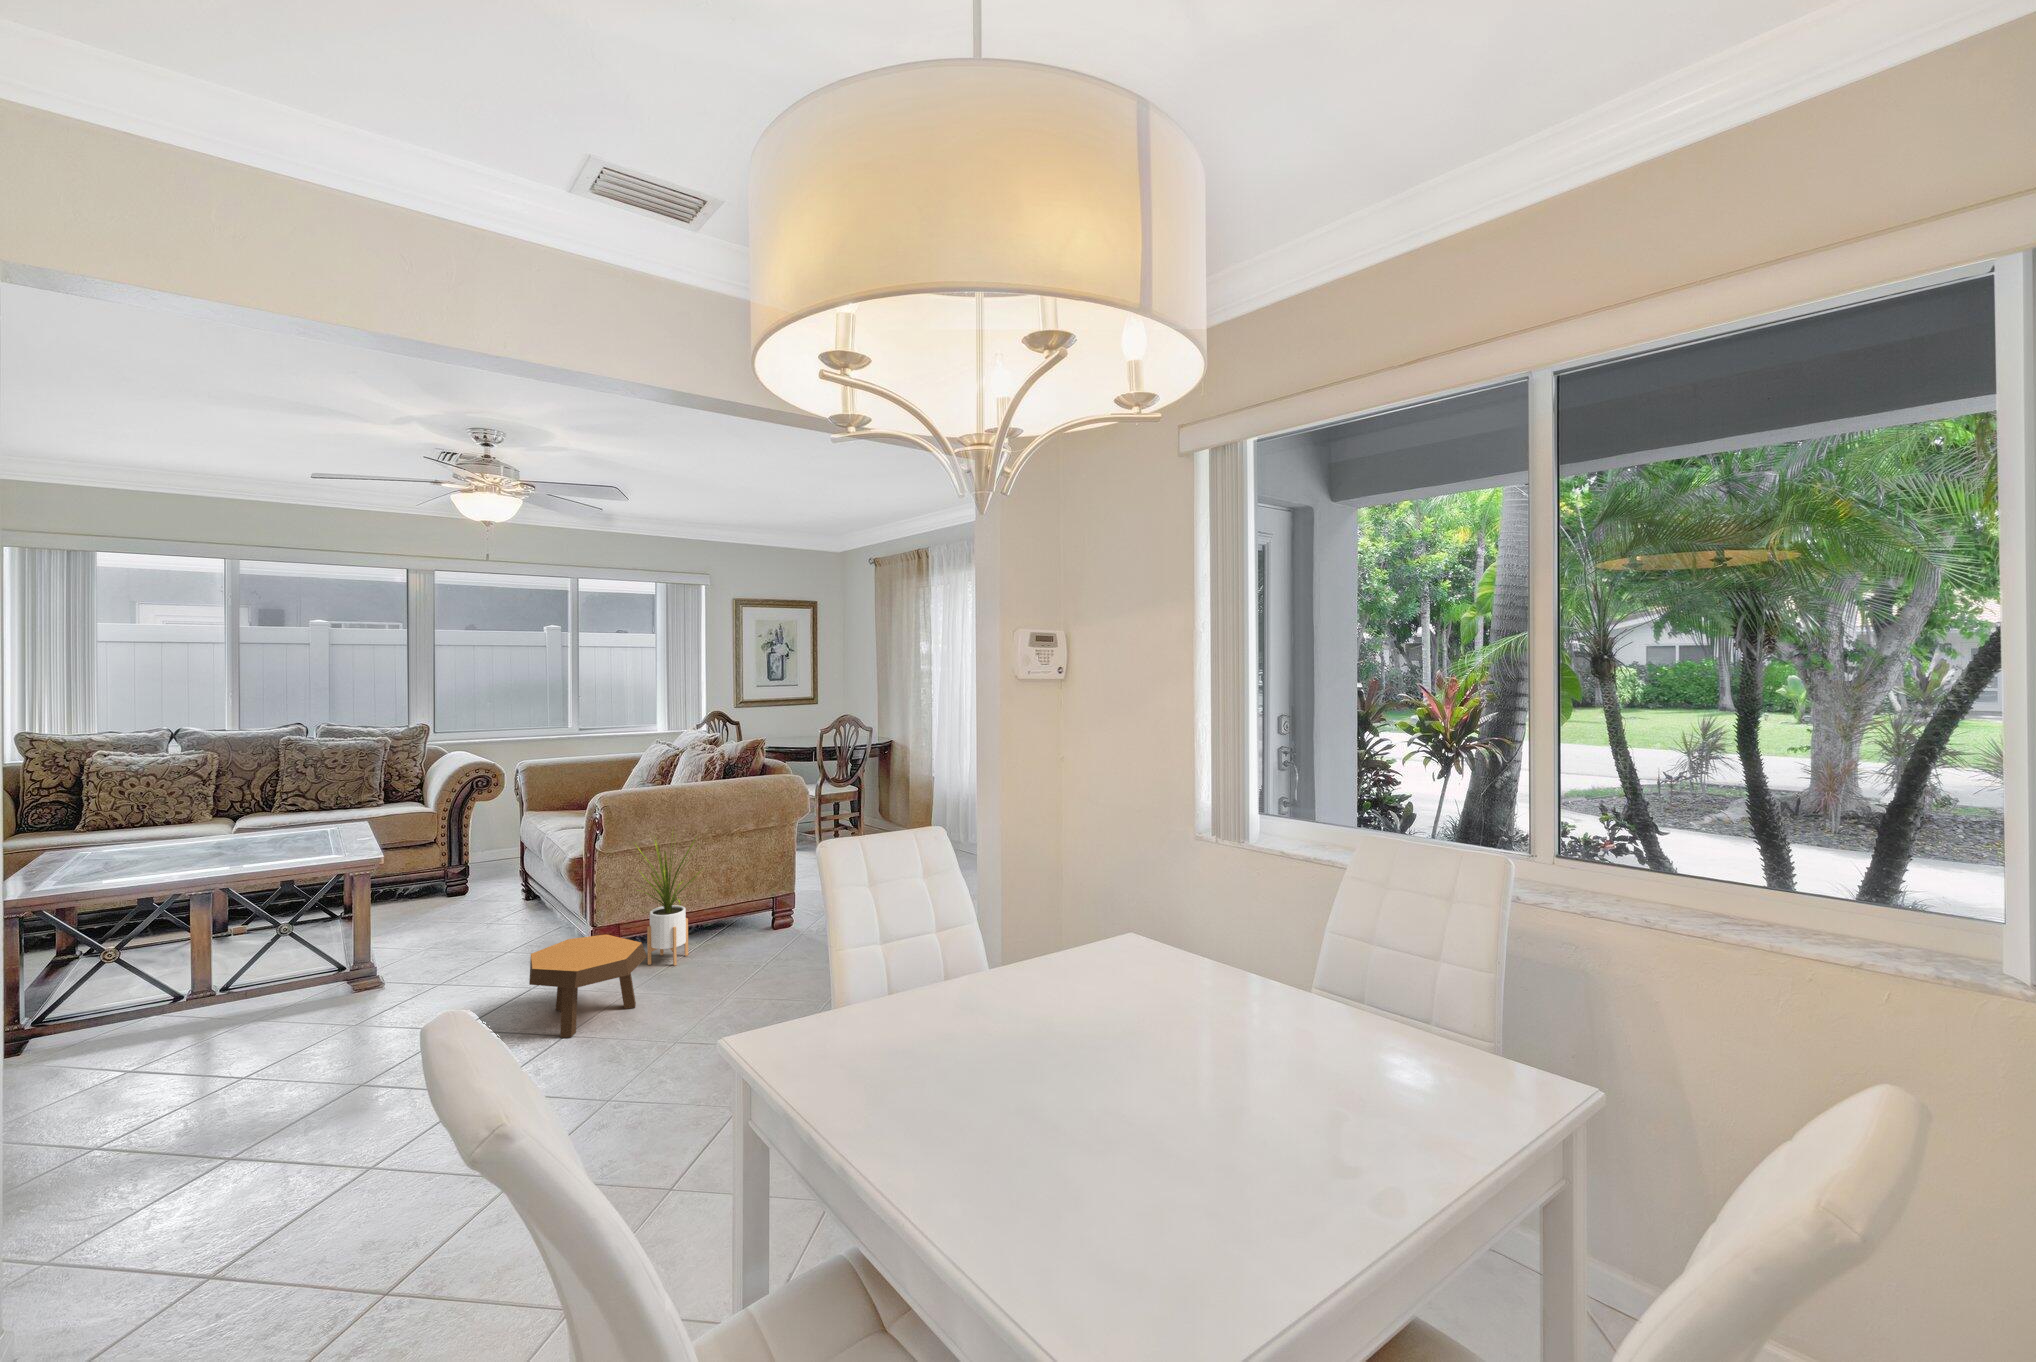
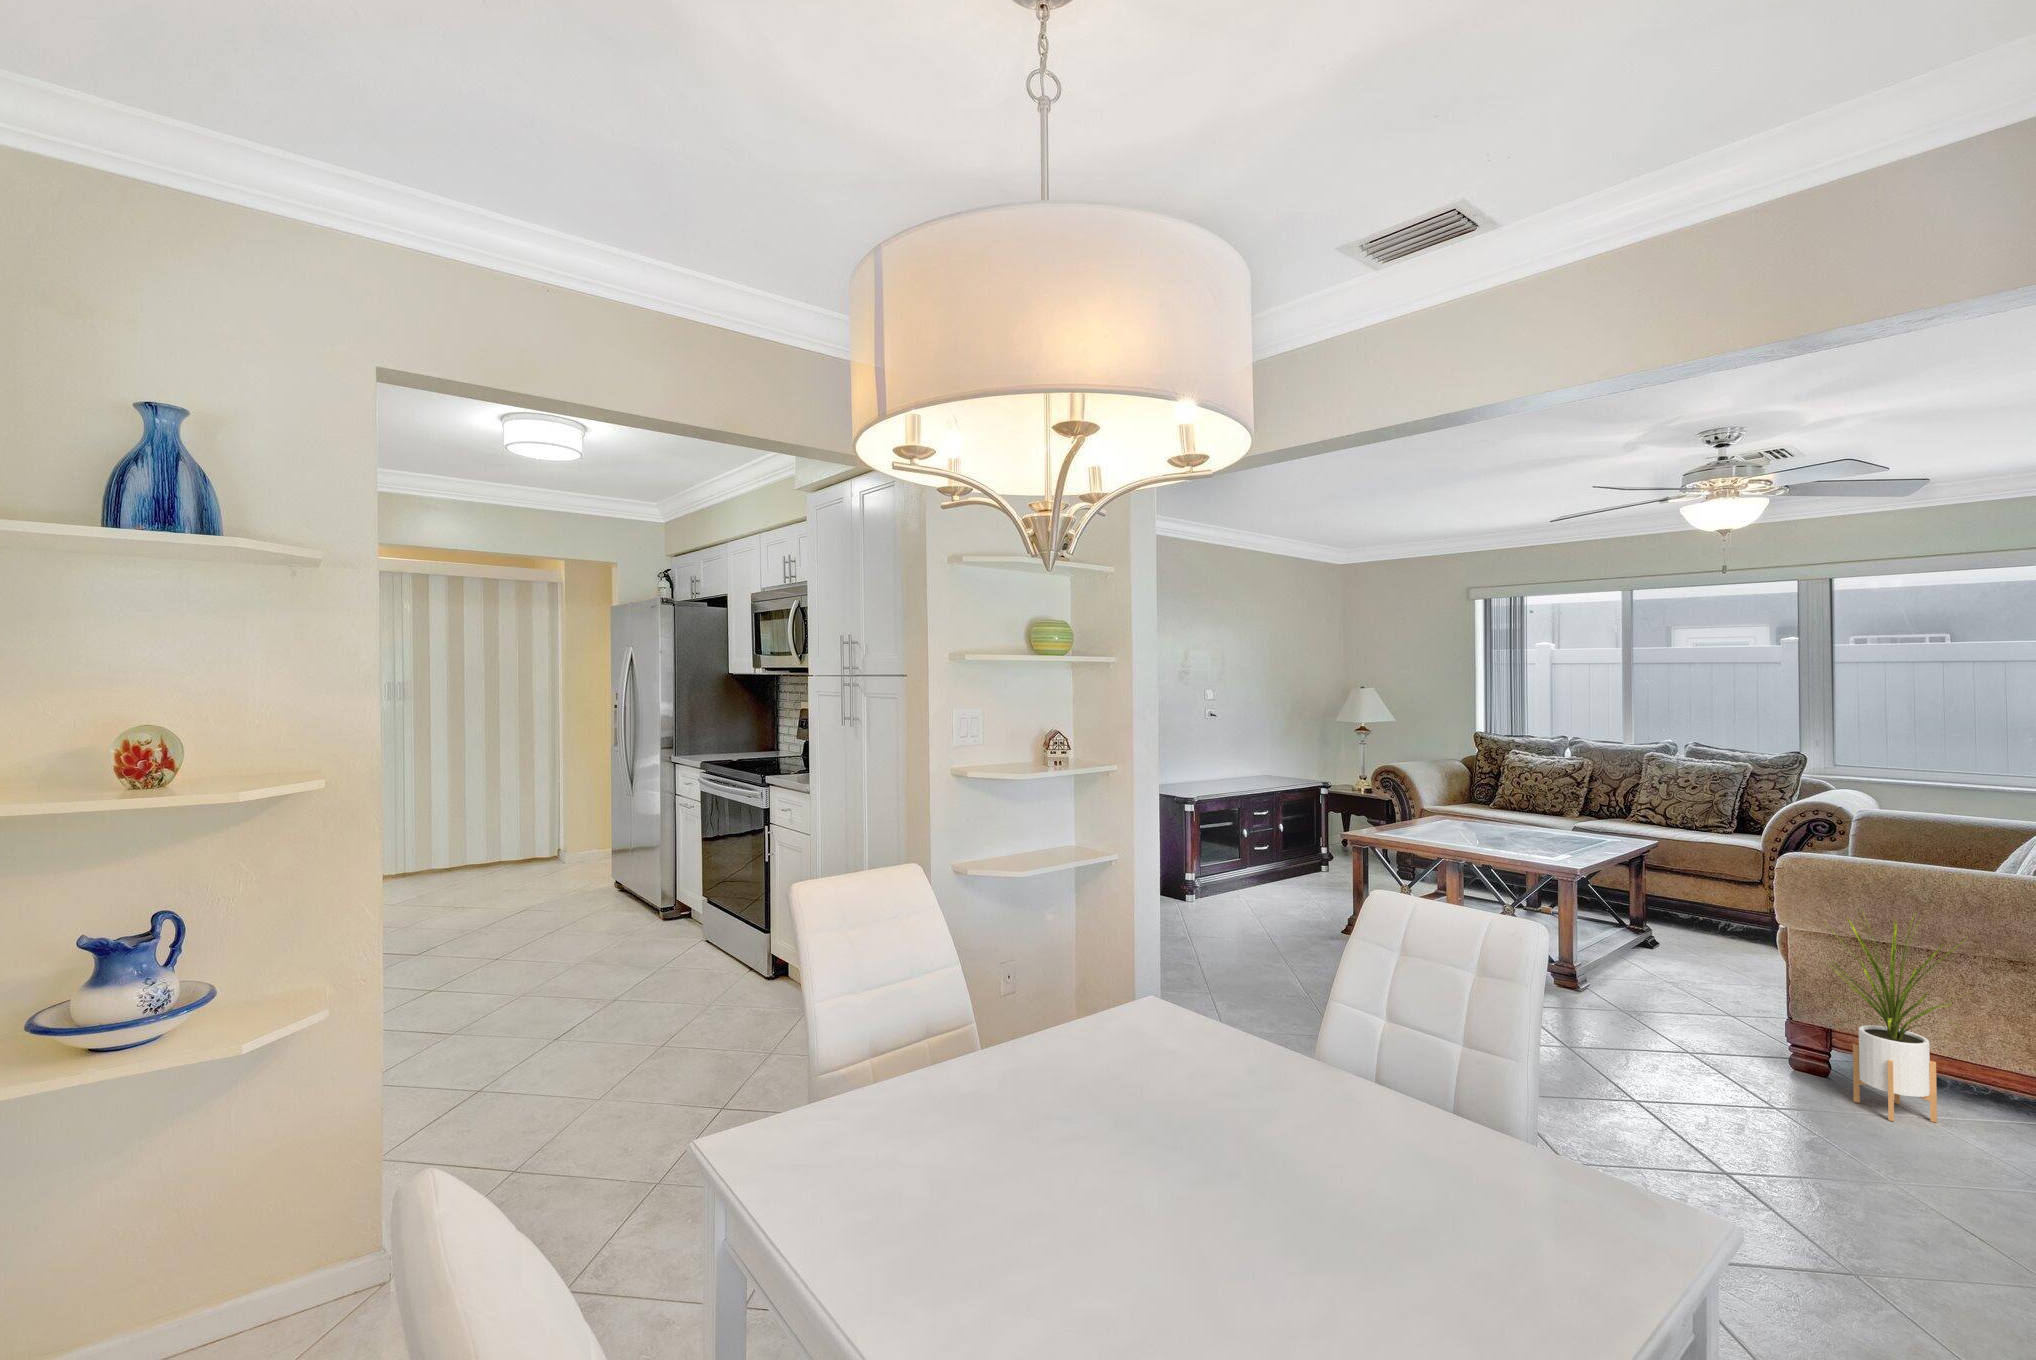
footstool: present [529,935,647,1038] -> none [1601,996,1767,1123]

